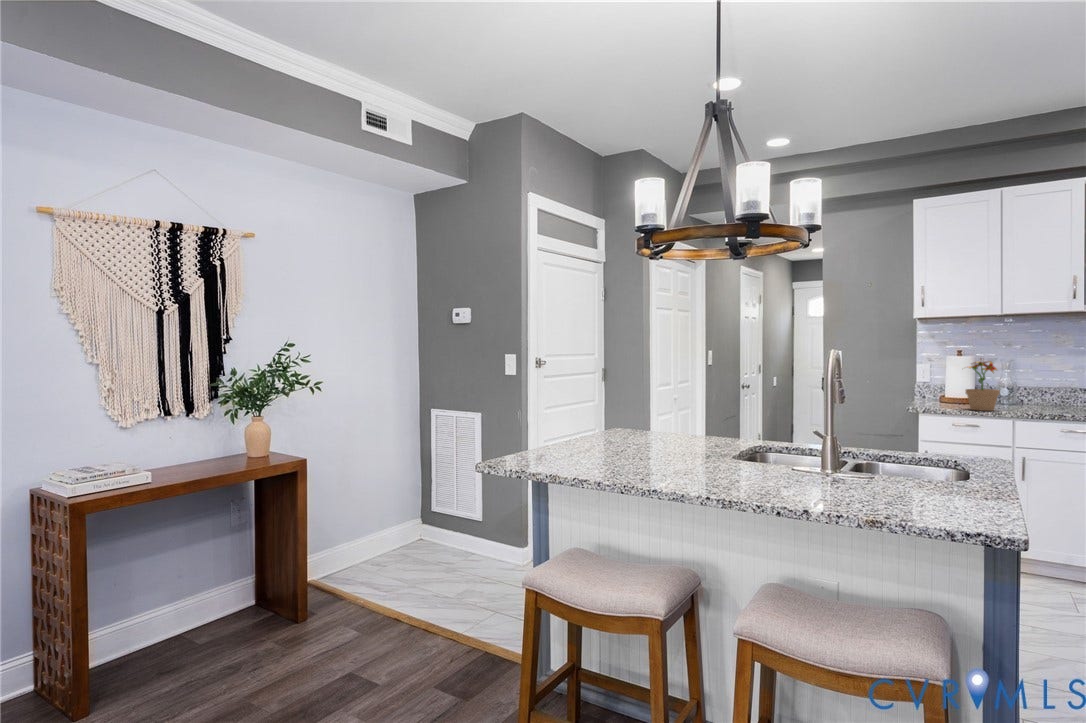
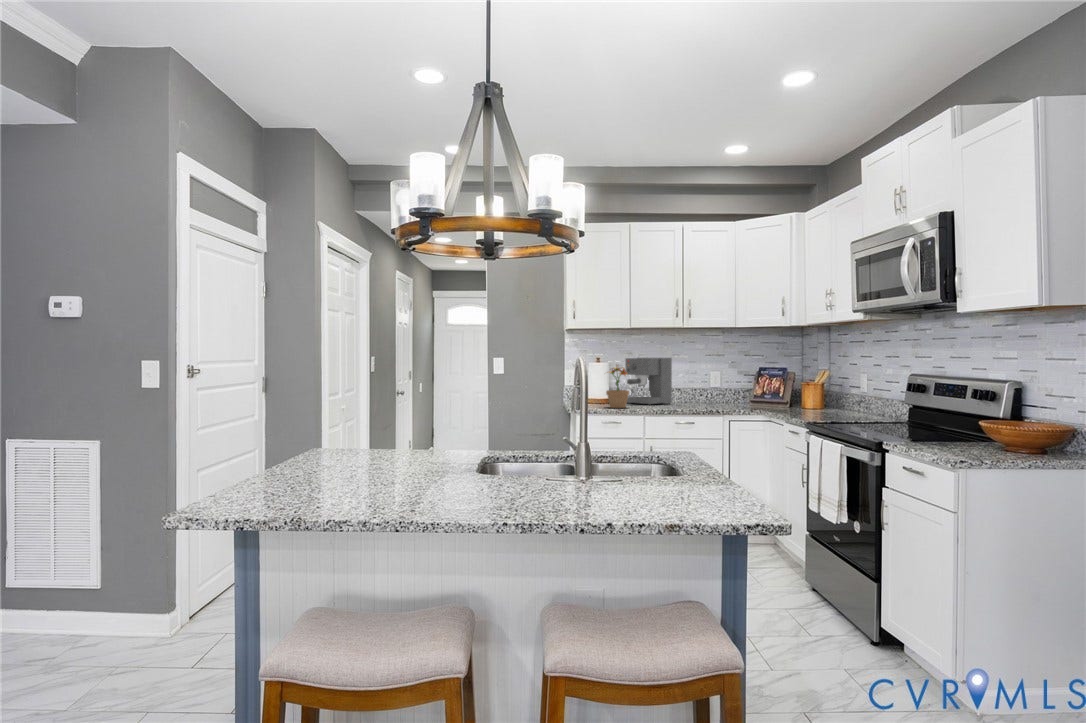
coffee maker: none [1001,349,1078,409] -> present [625,358,672,405]

